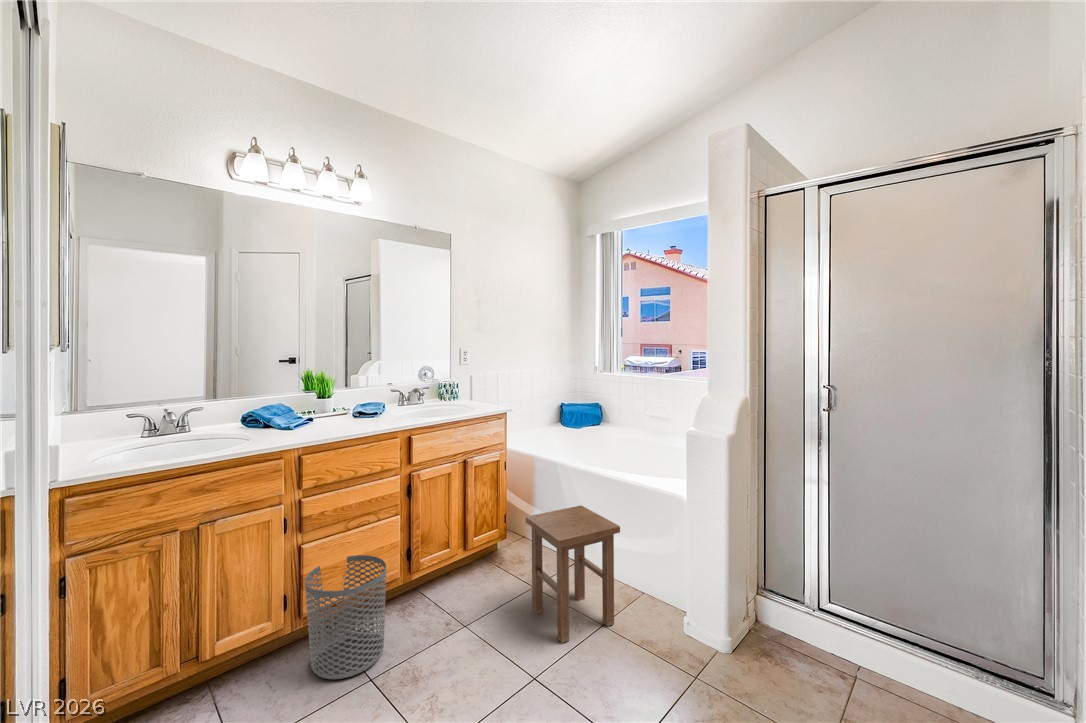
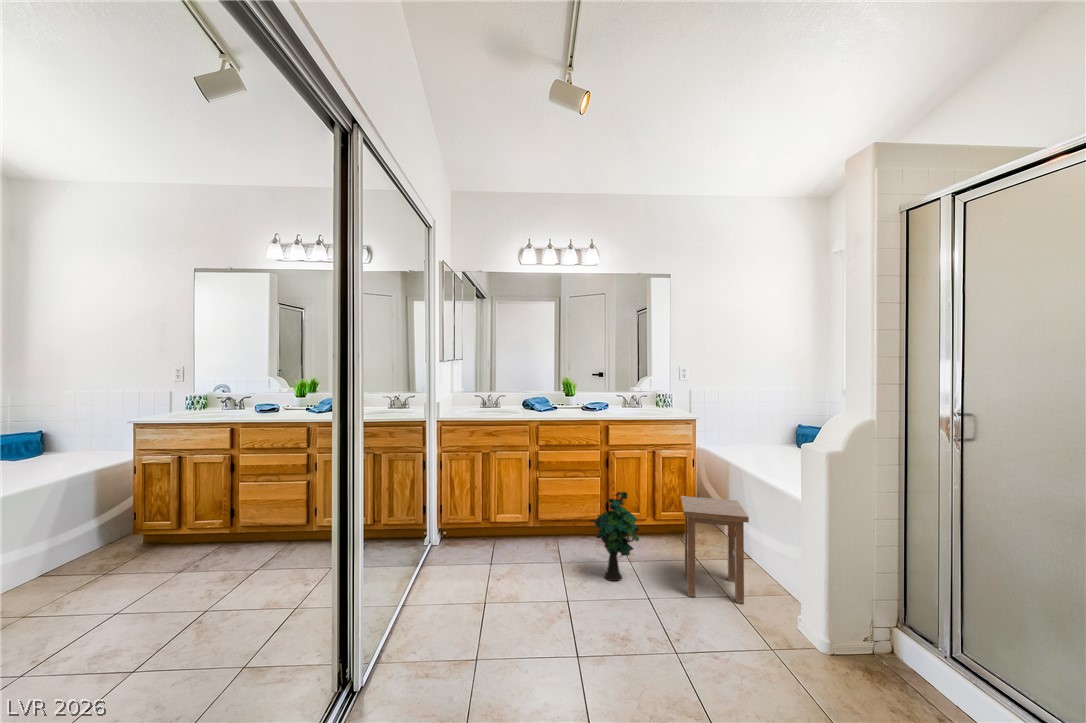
decorative plant: none [423,534,499,669] -> present [590,492,639,581]
waste bin: present [305,555,386,679] -> none [534,493,579,560]

